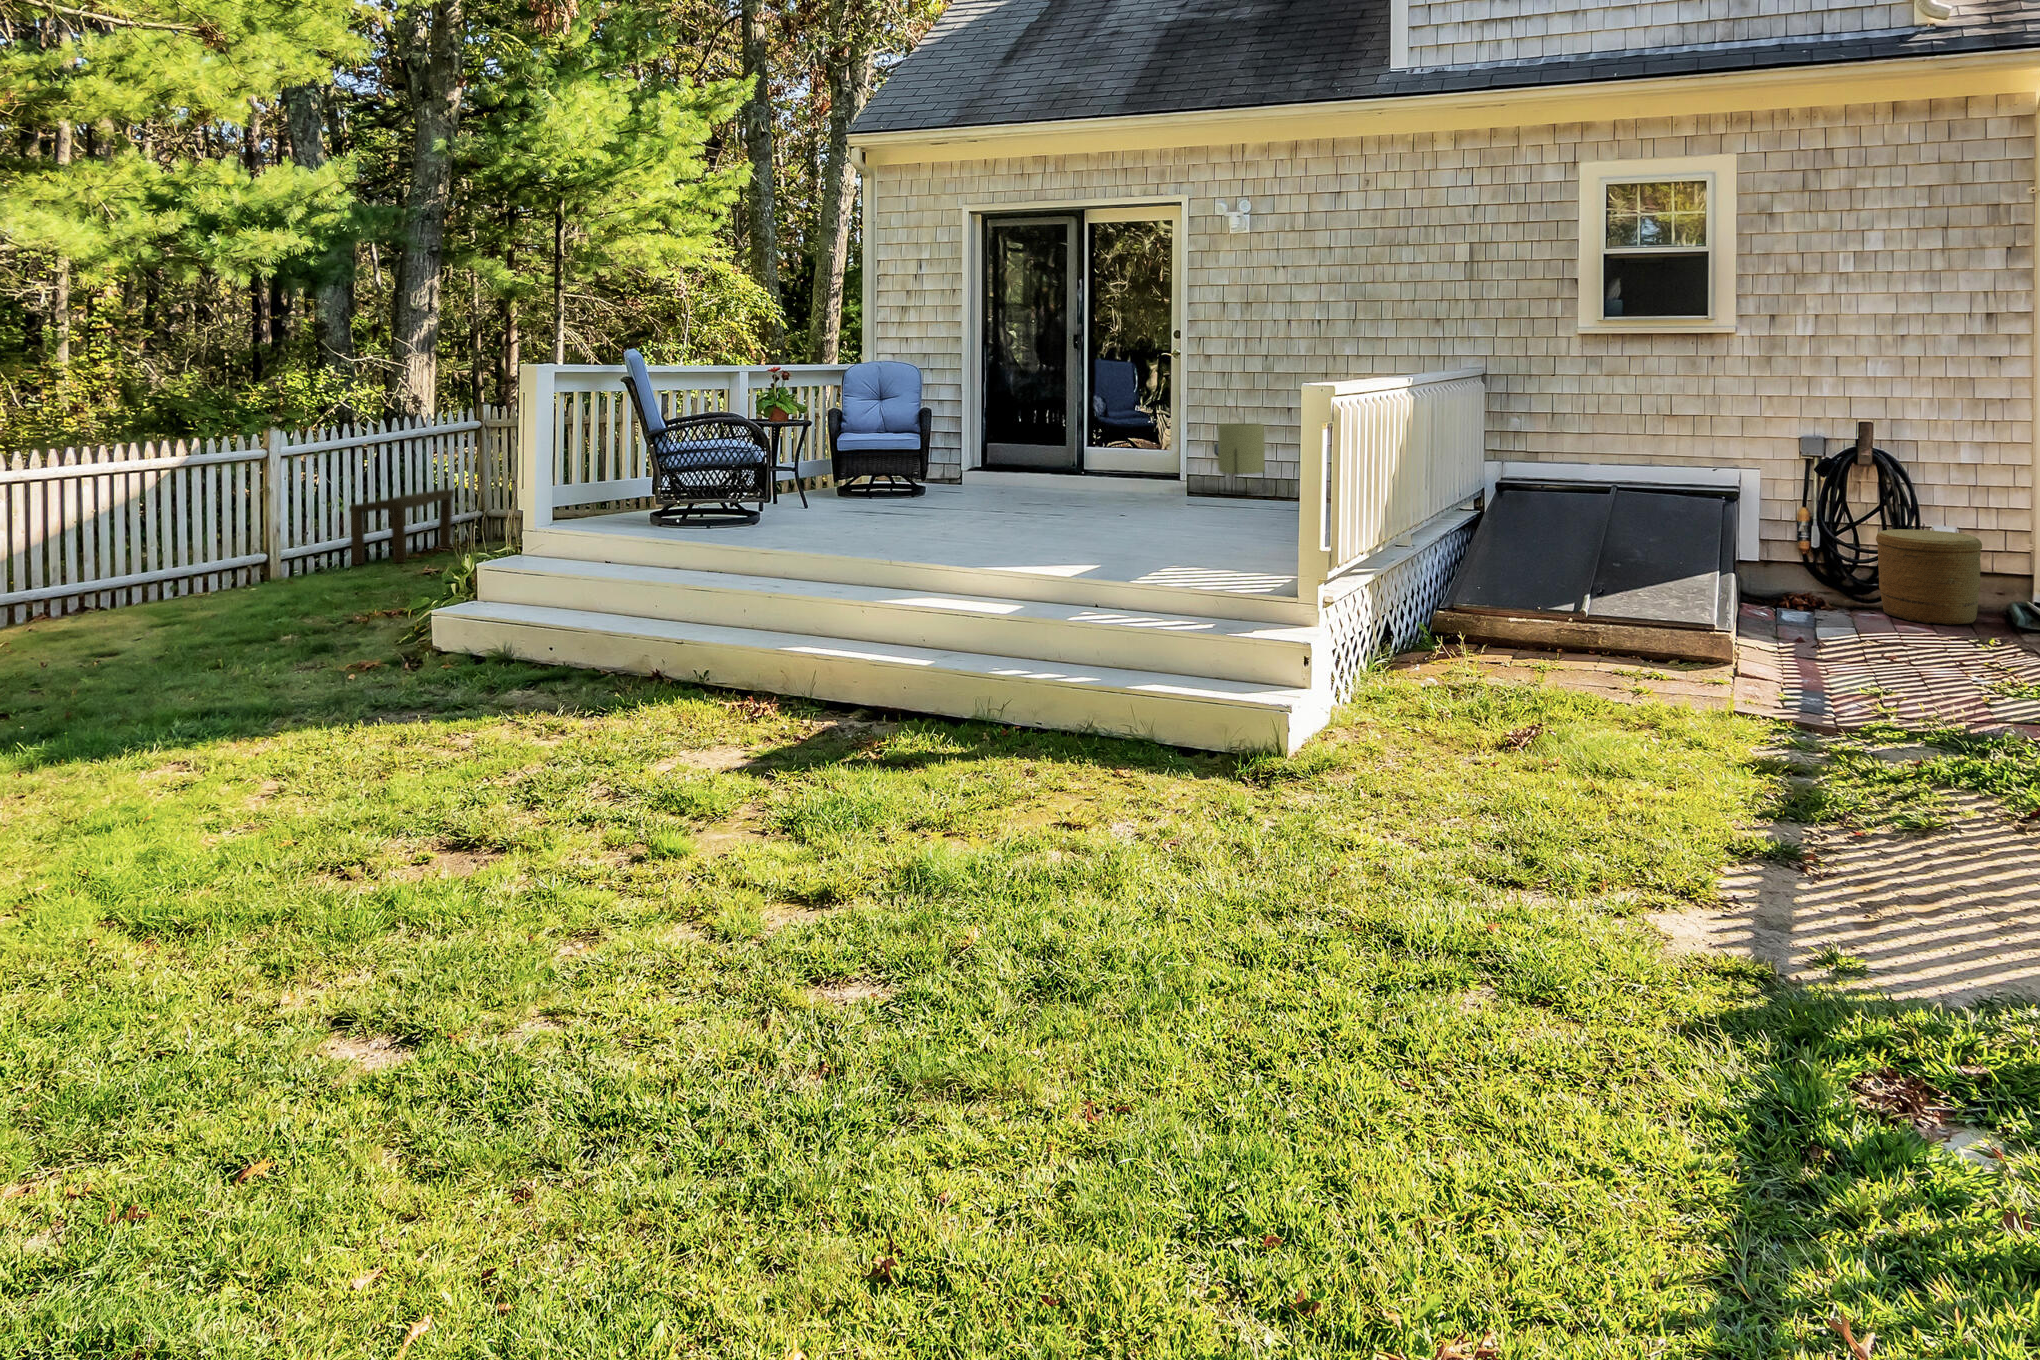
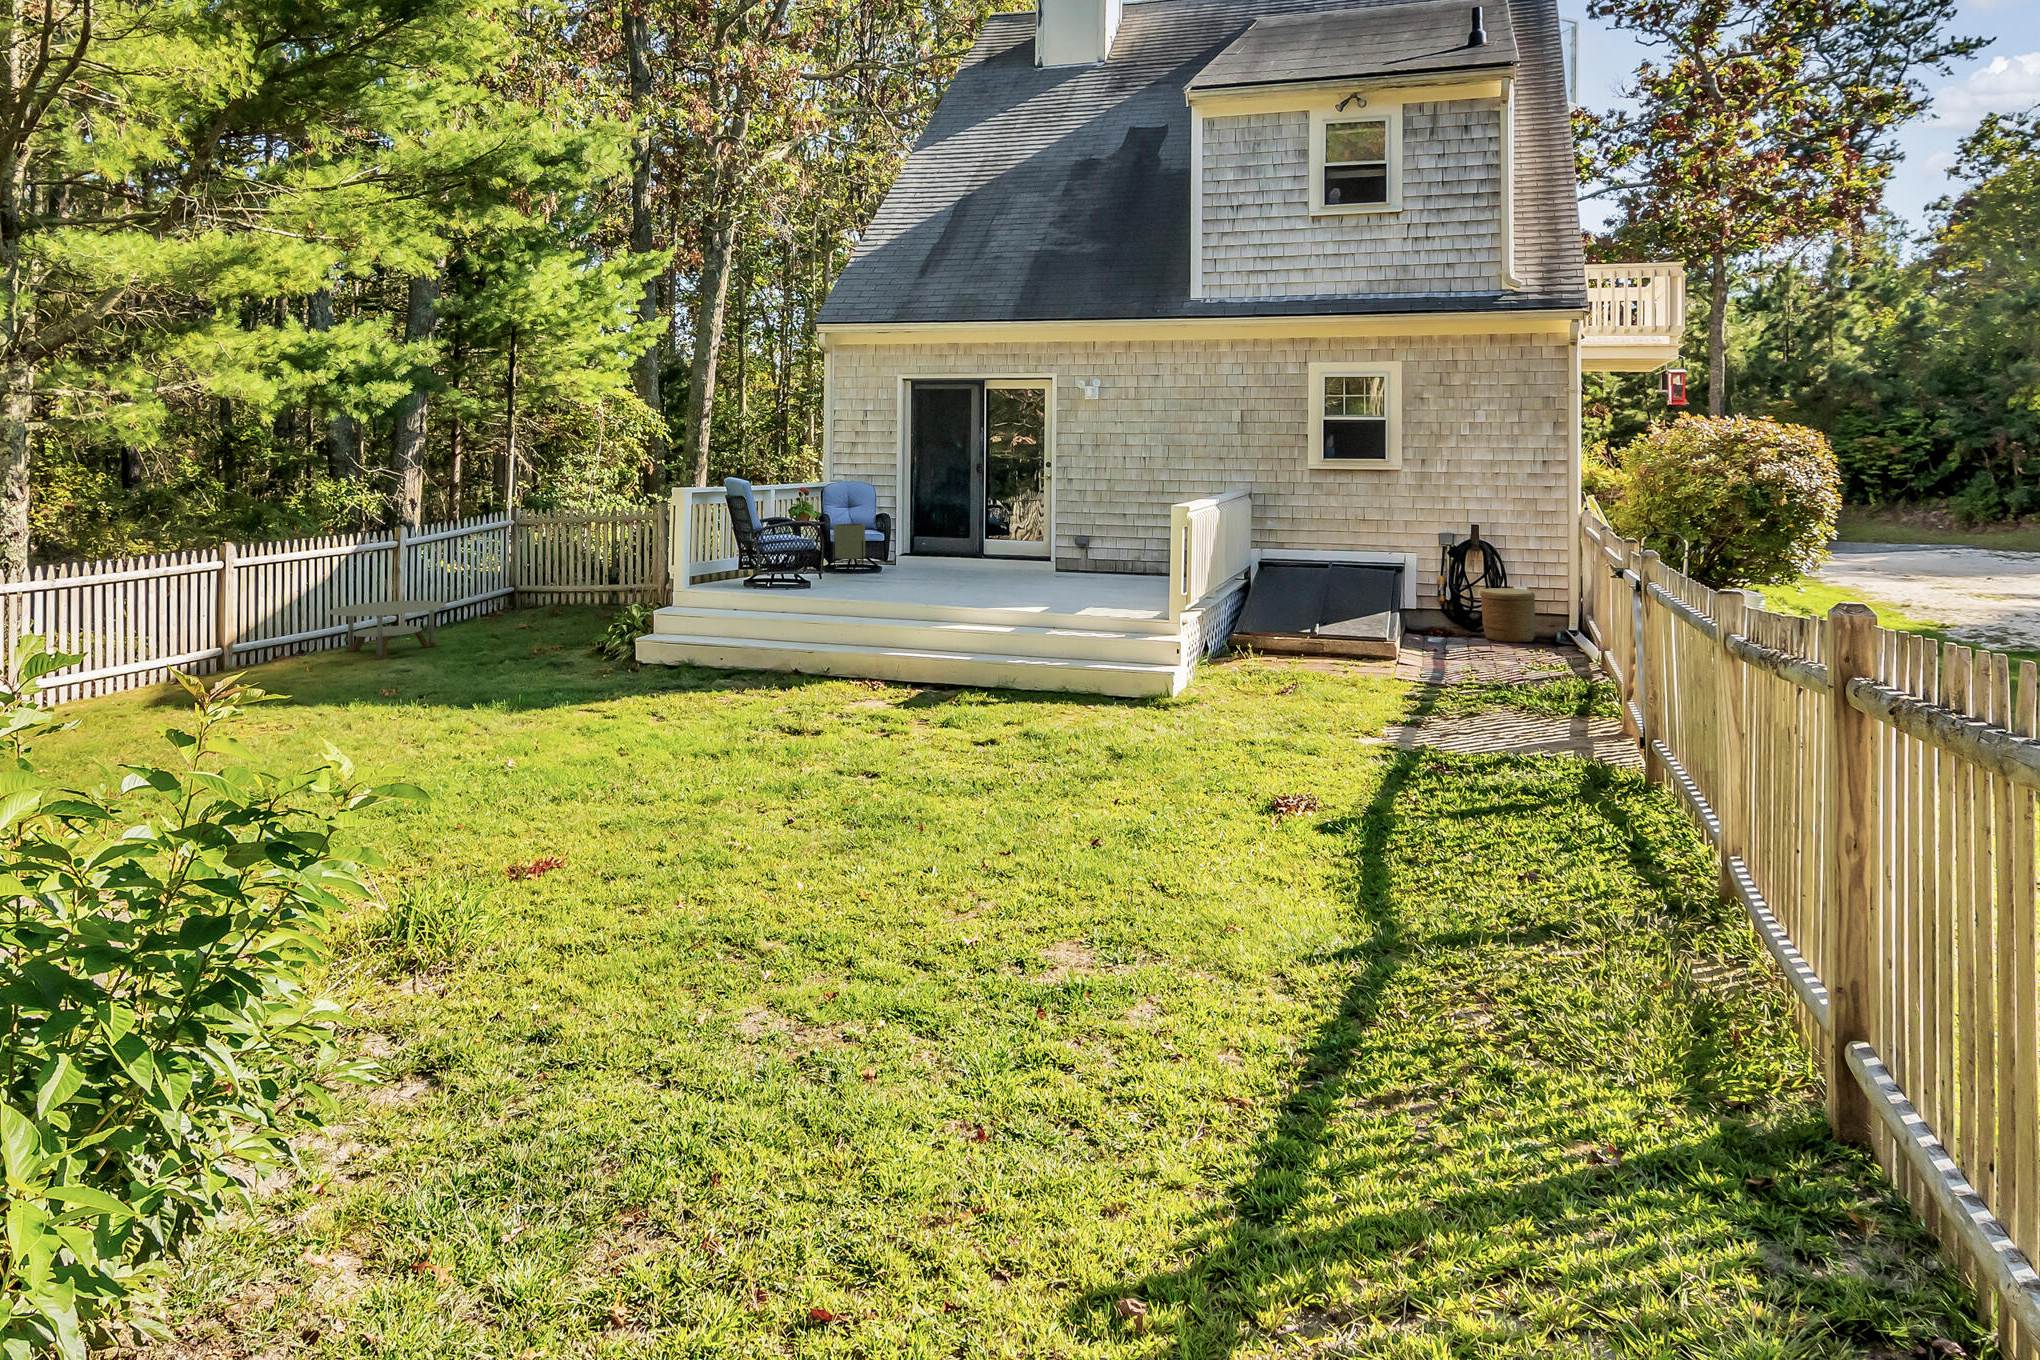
planter: present [1218,423,1265,488] -> present [833,524,865,574]
bench: present [349,489,454,565] -> none [466,577,519,632]
round table: none [74,522,272,611] -> present [328,601,445,660]

